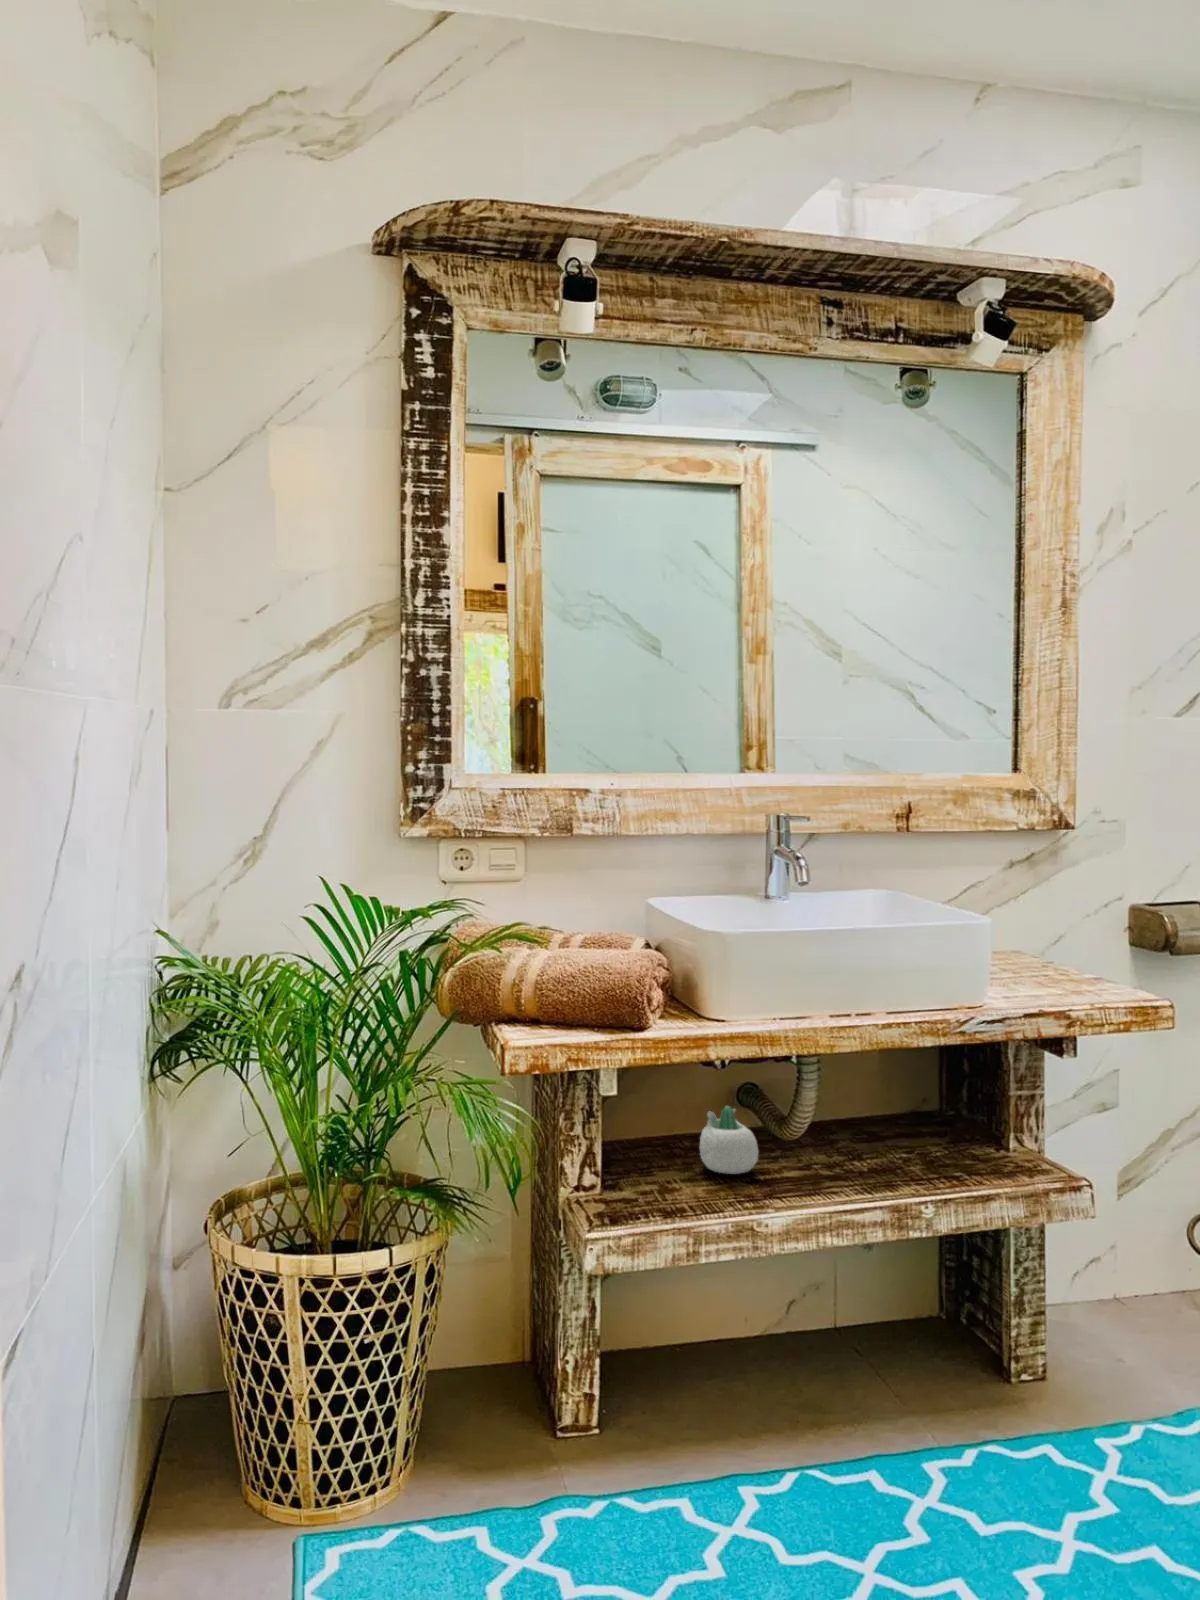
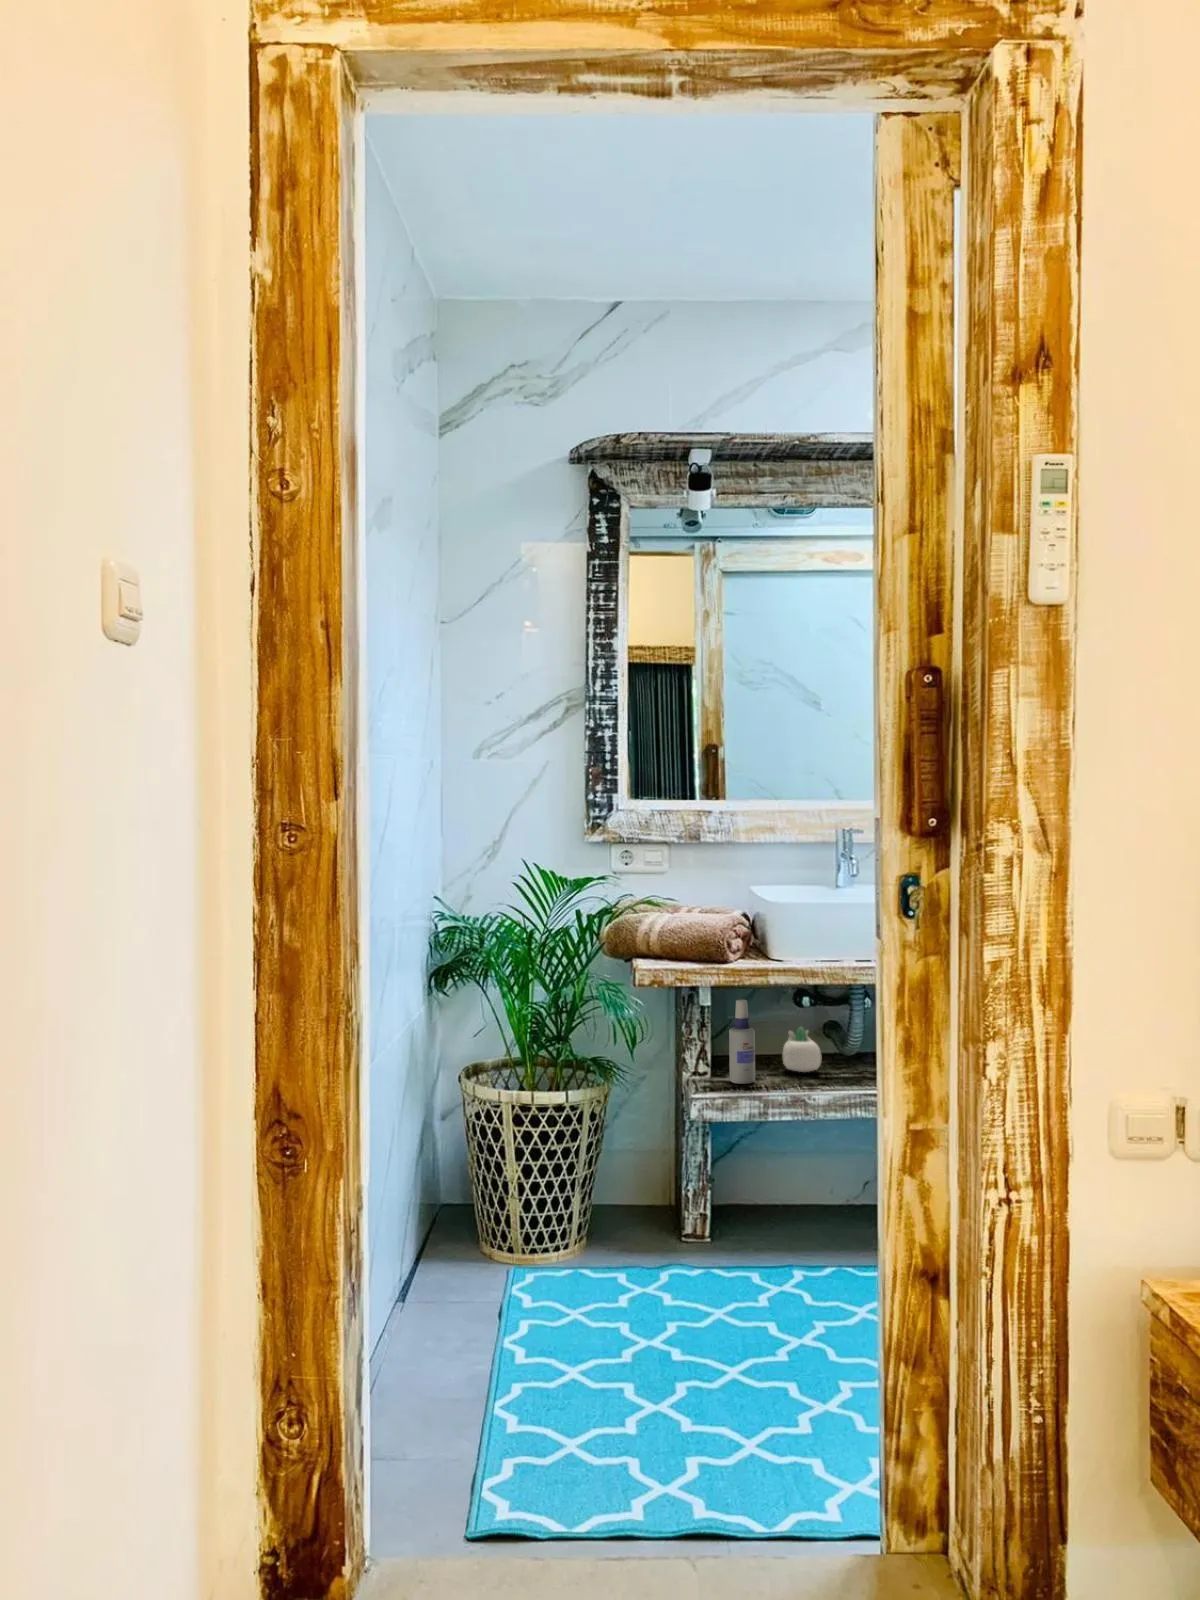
spray bottle: none [633,1076,671,1205] -> present [729,1000,755,1084]

